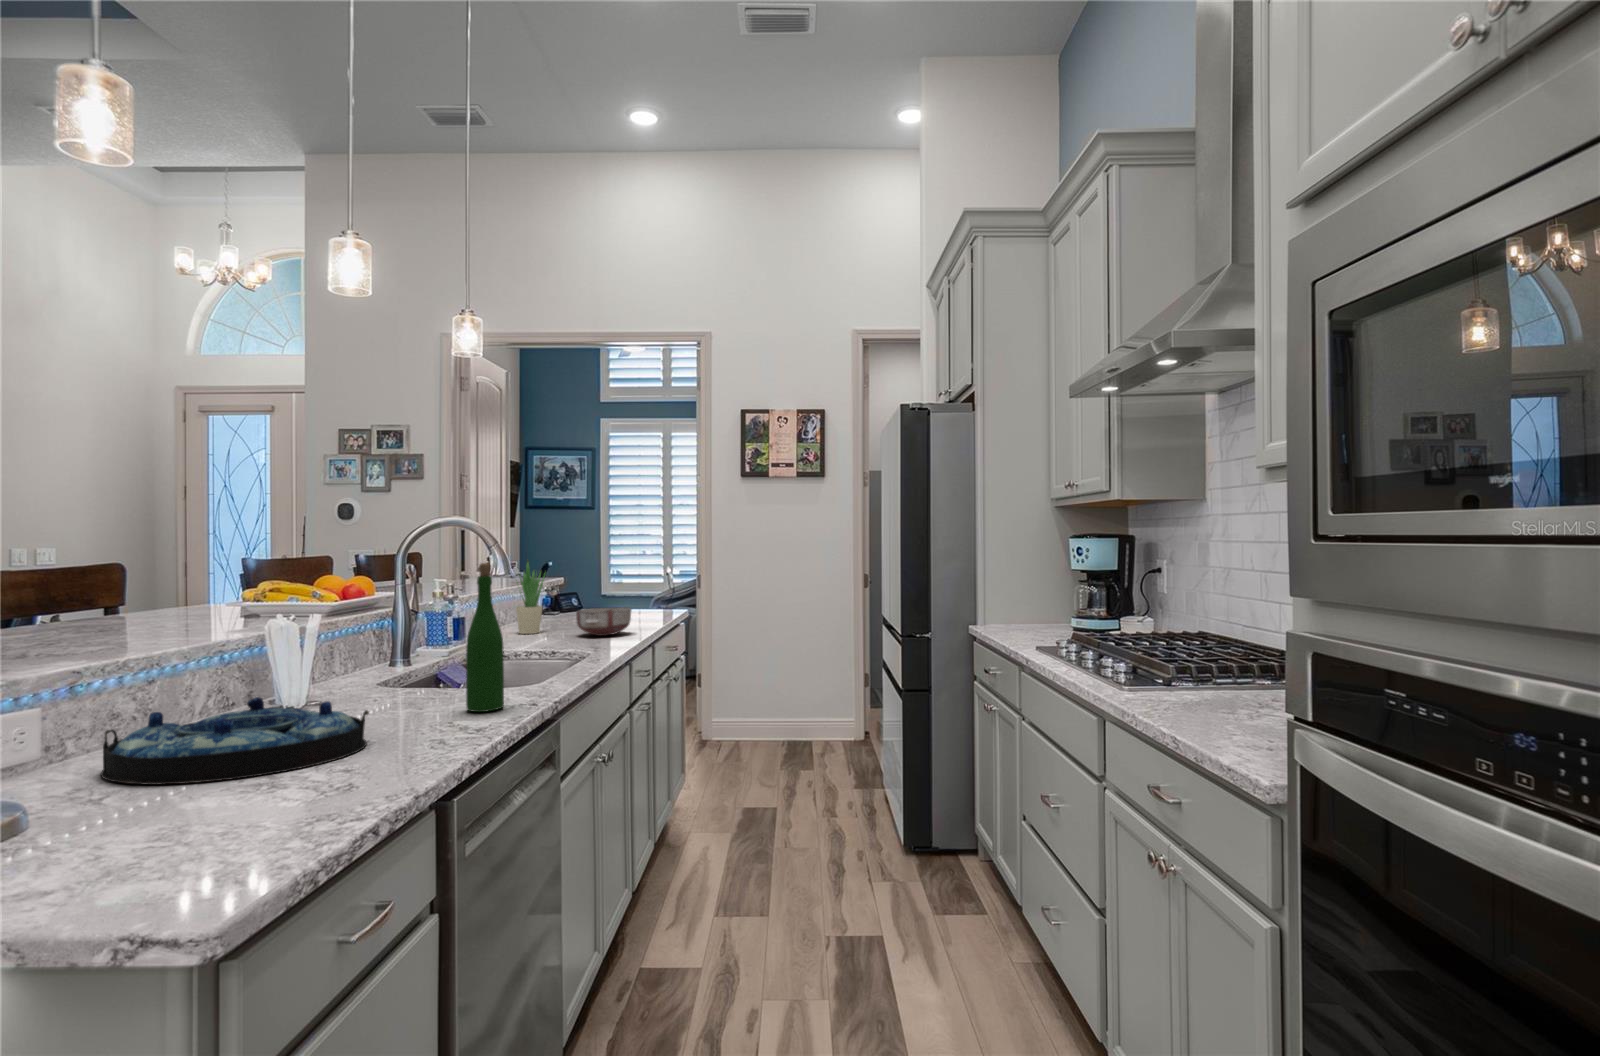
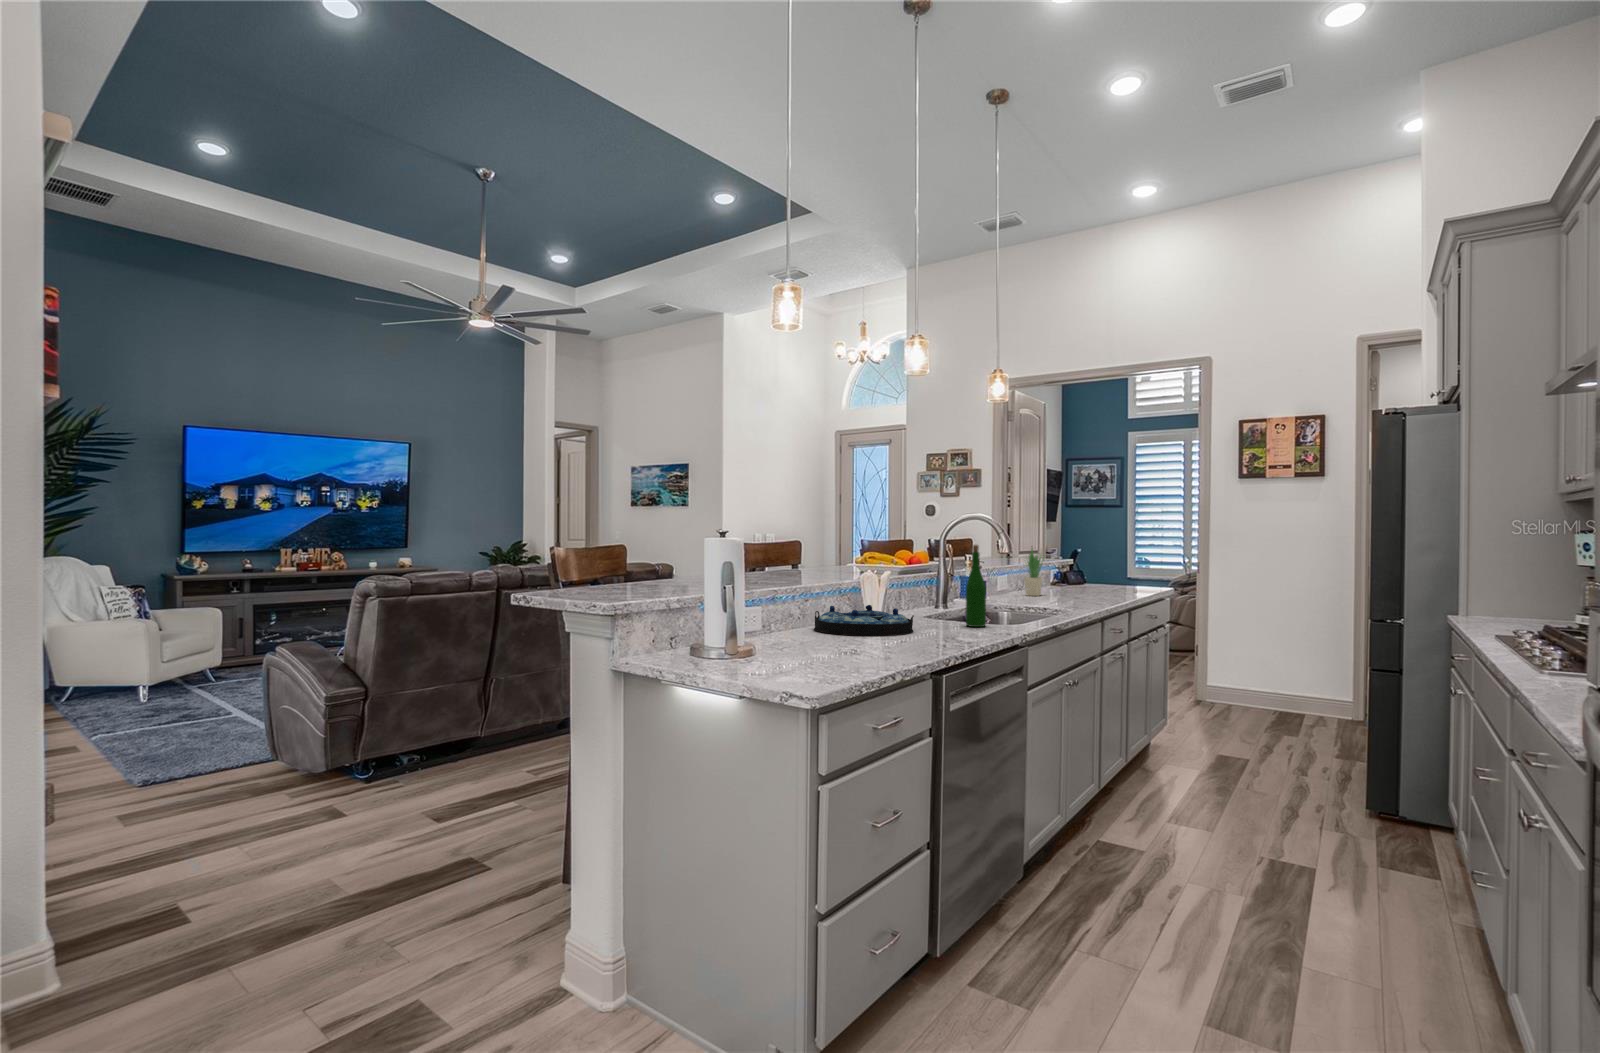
ceramic bowl: present [576,607,631,636] -> none [1062,581,1104,600]

